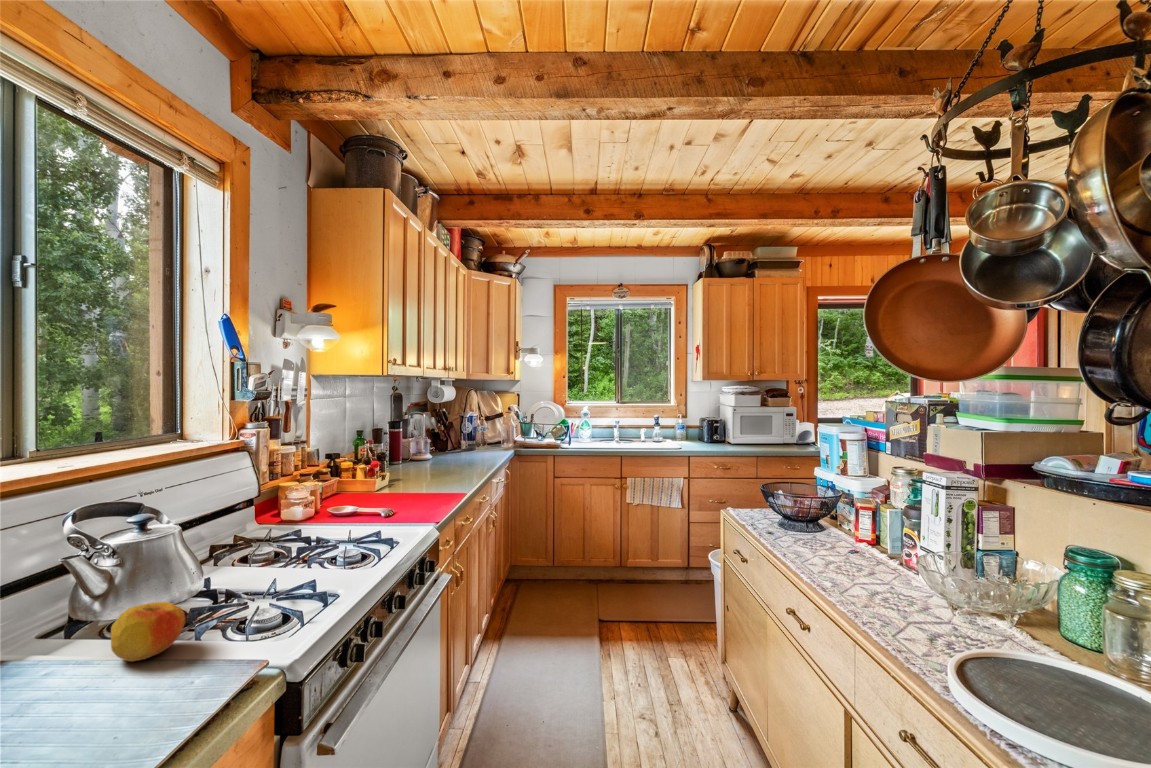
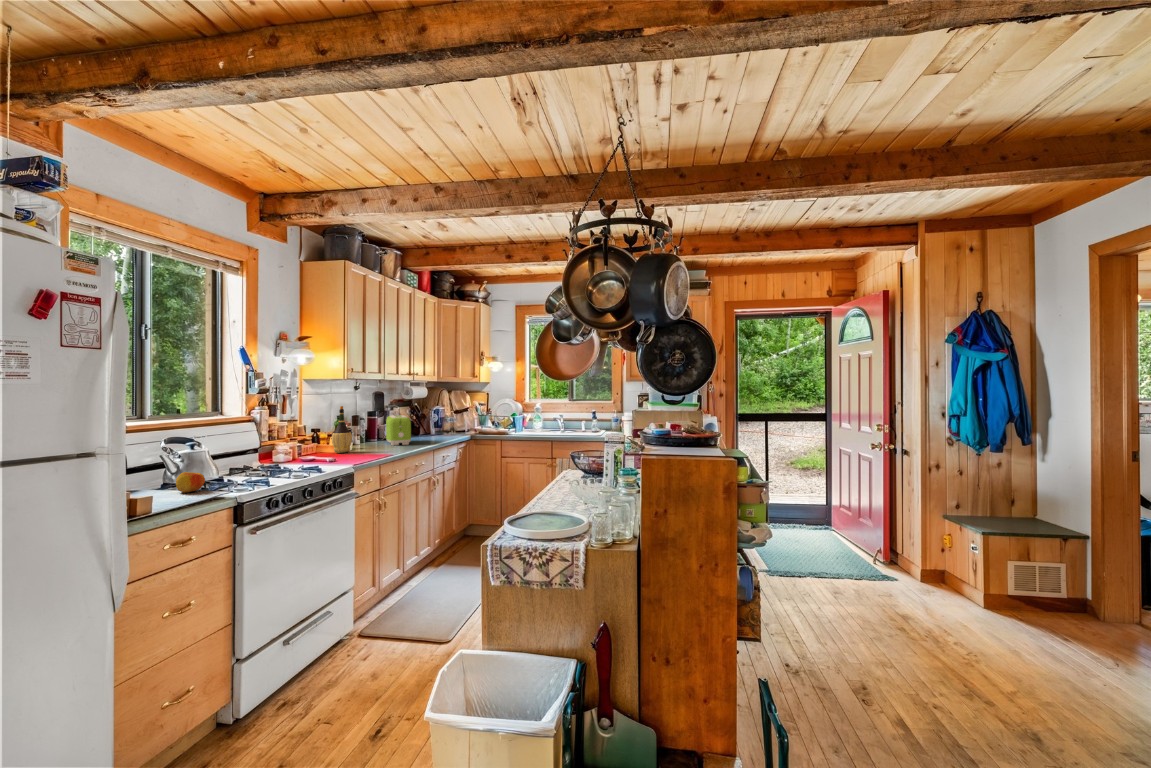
wine bottle: none [361,418,393,493] -> present [332,406,352,453]
toaster: none [417,427,461,474] -> present [386,415,411,445]

